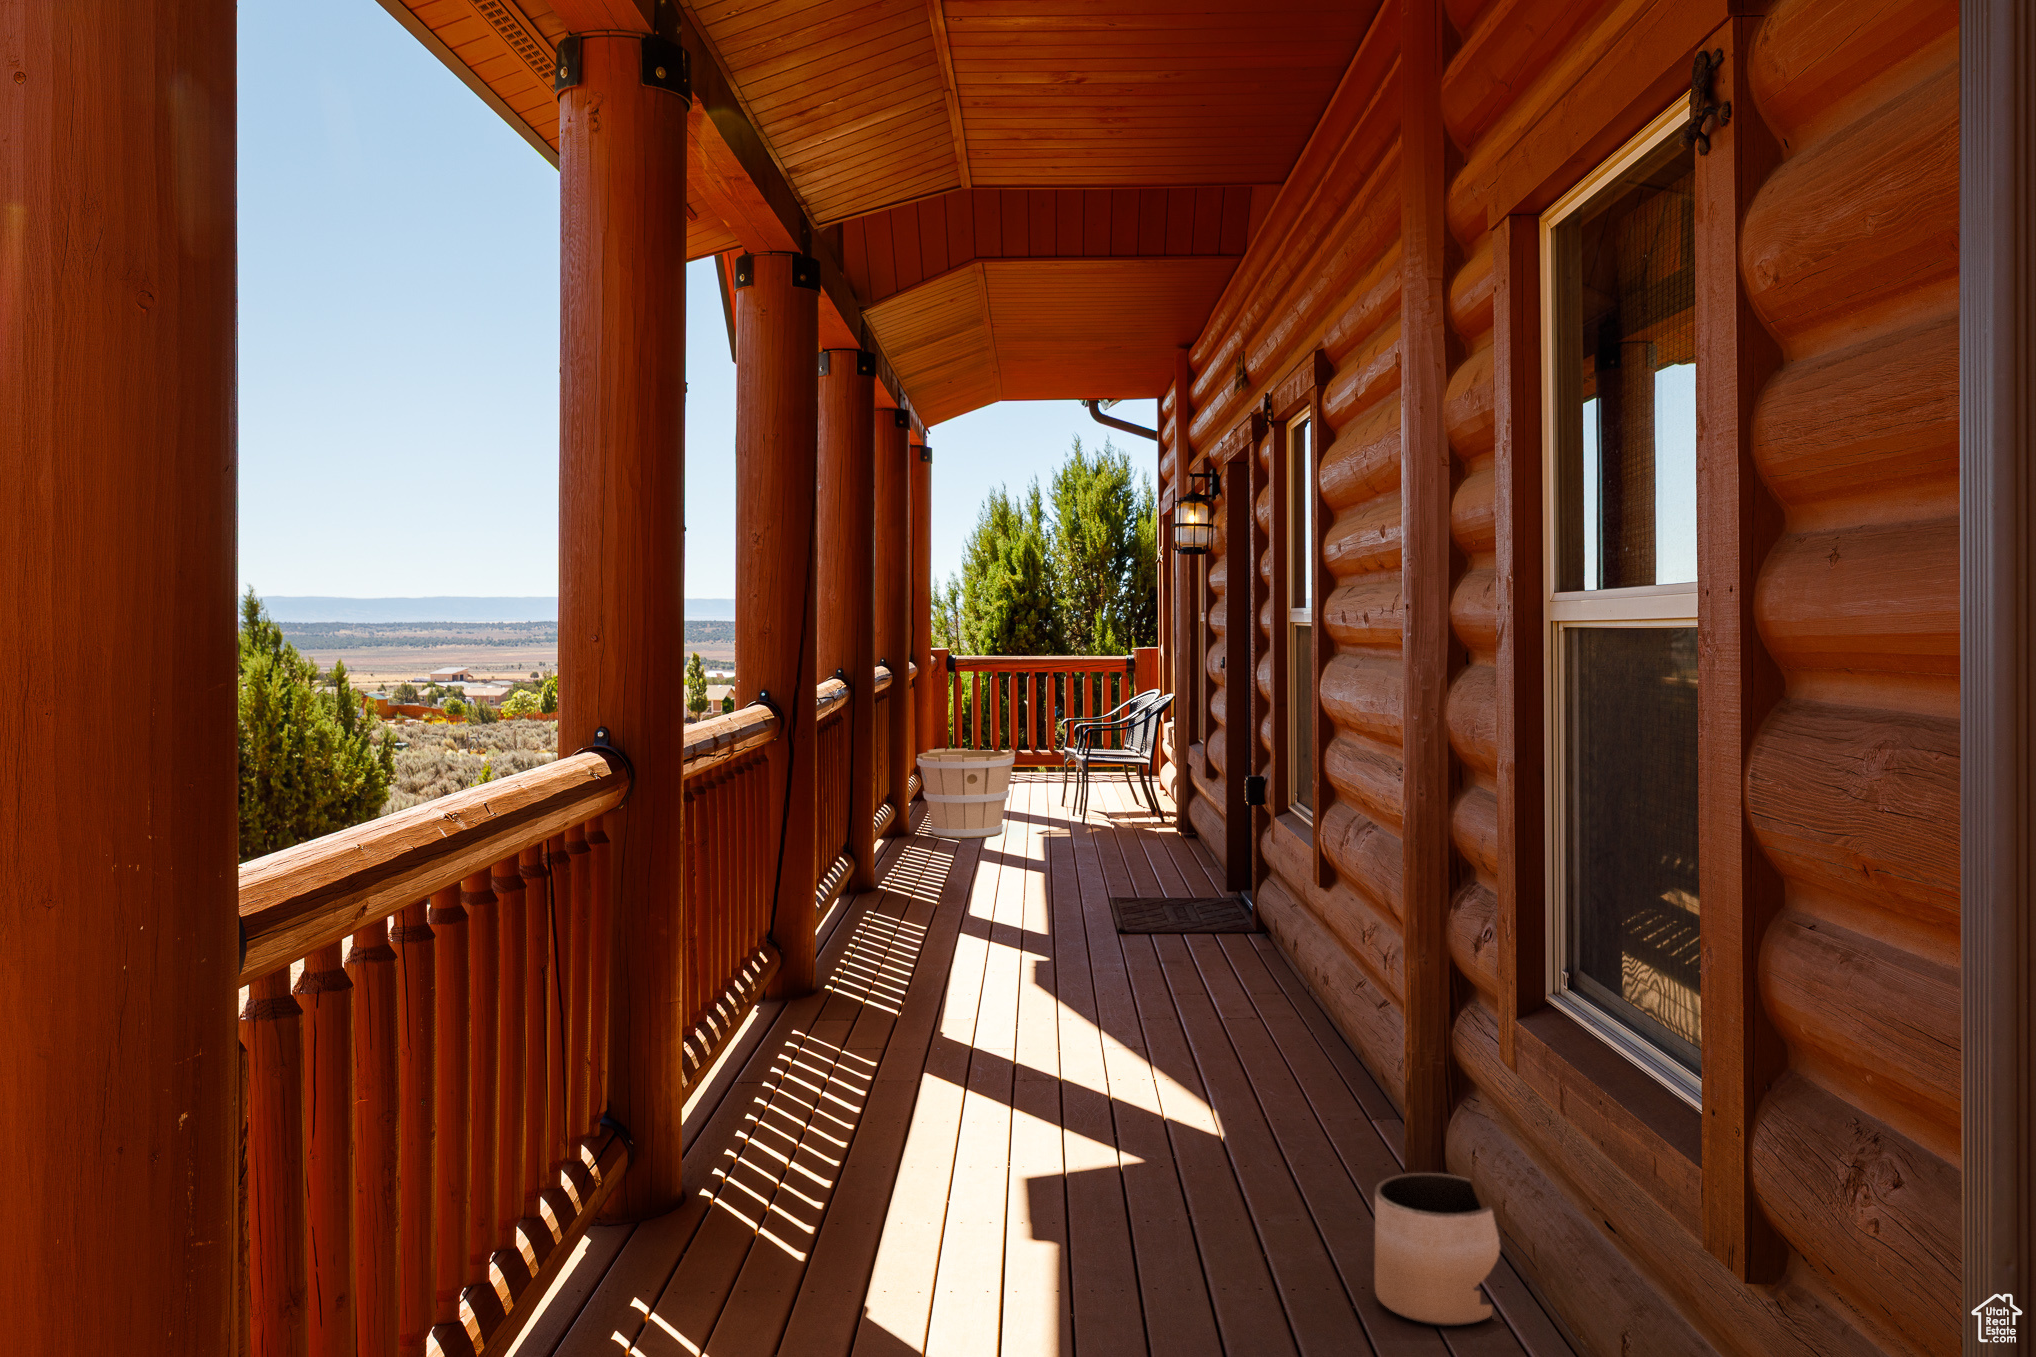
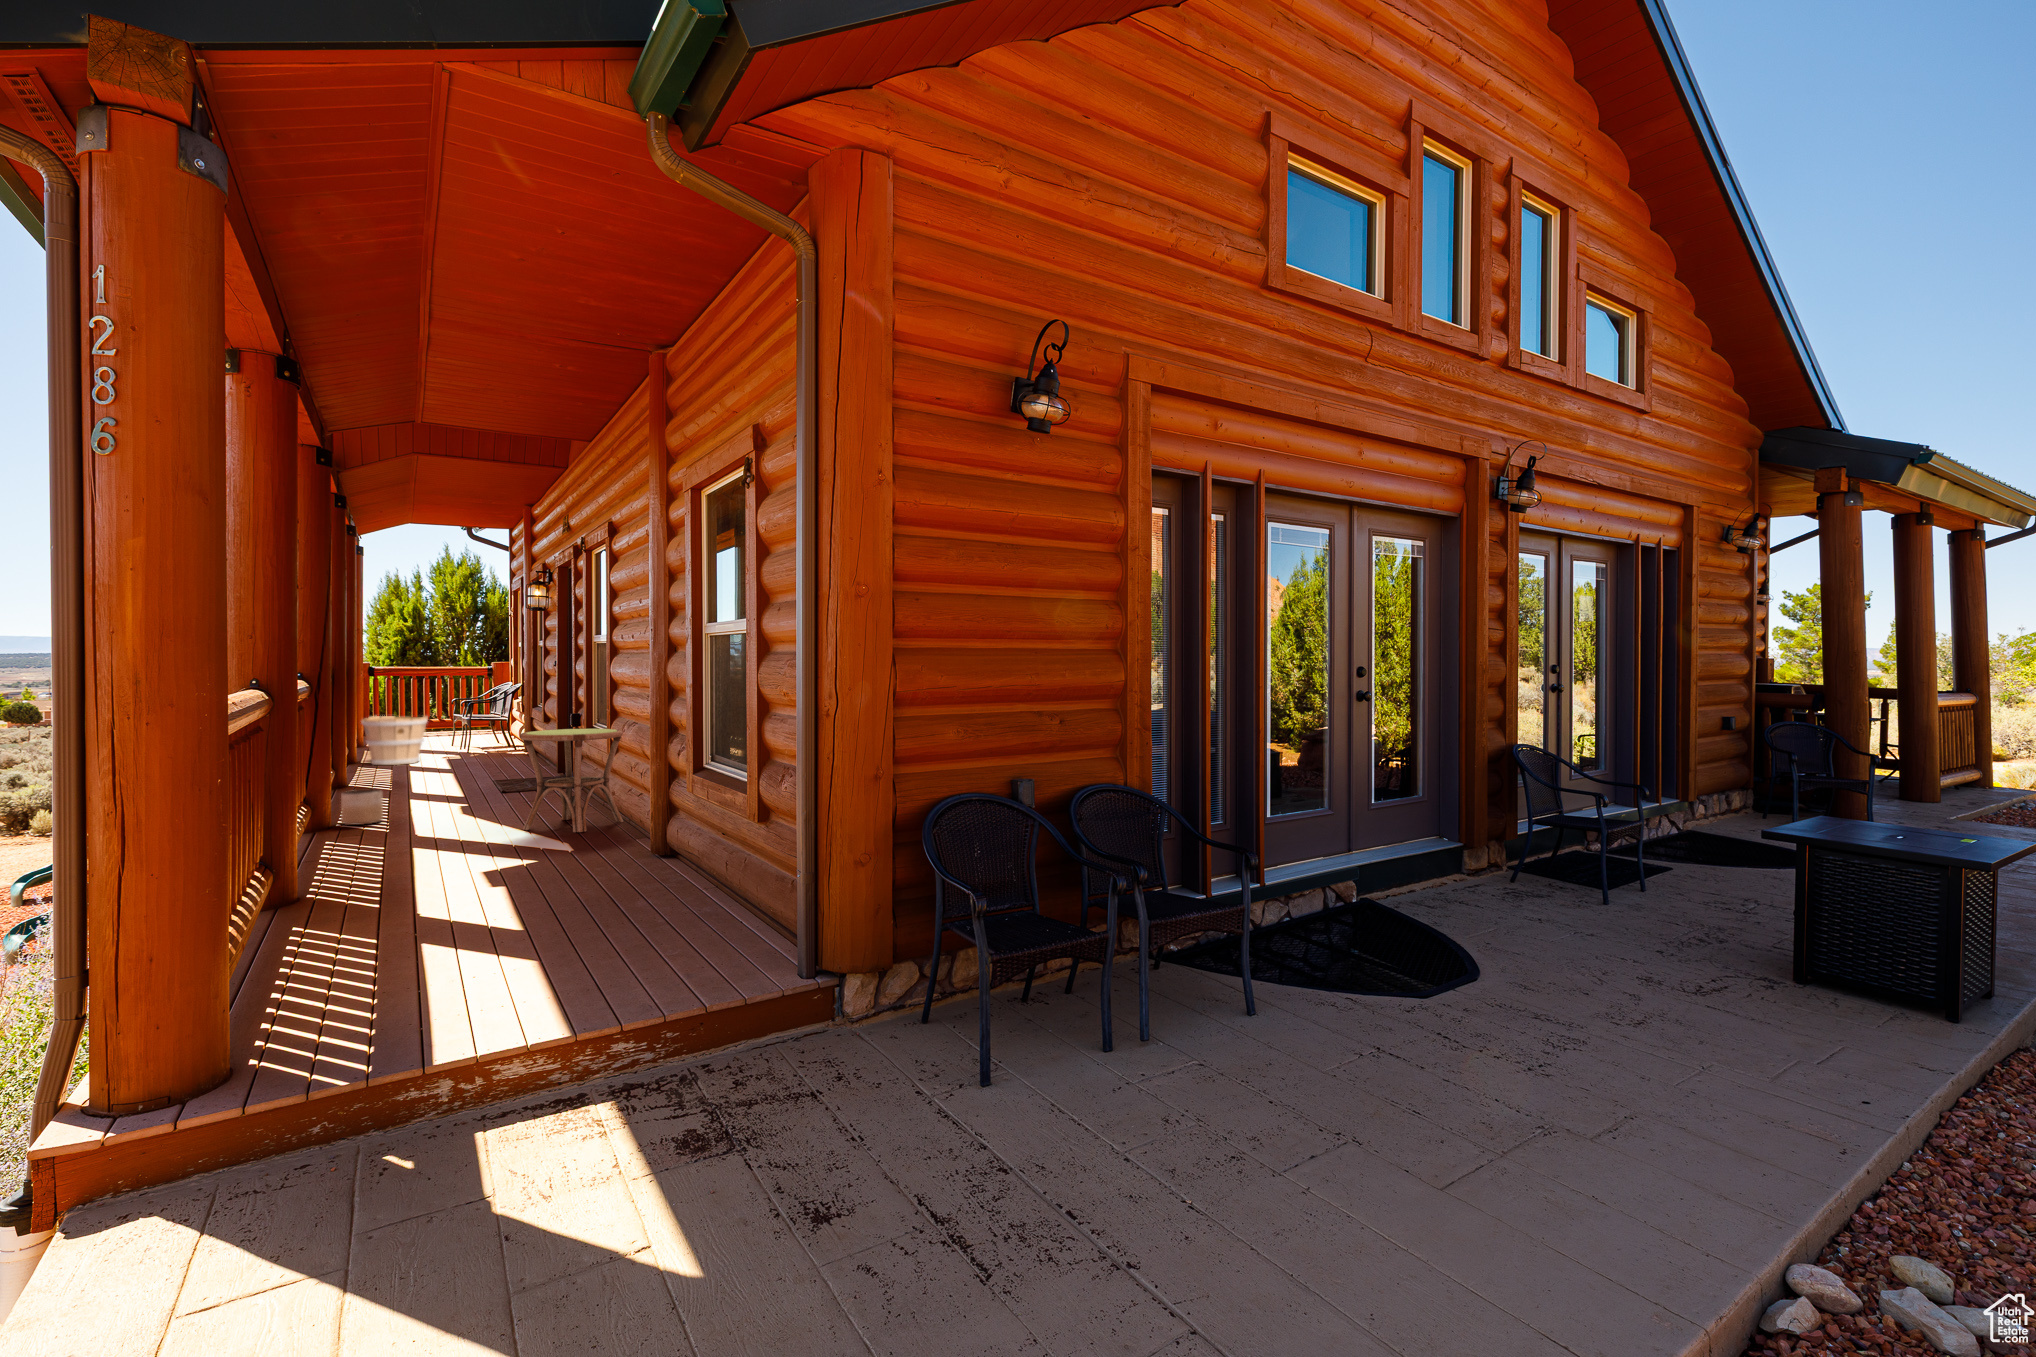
side table: none [1125,840,1354,1112] -> present [520,729,623,832]
planter: present [1375,1173,1500,1326] -> present [341,789,383,825]

